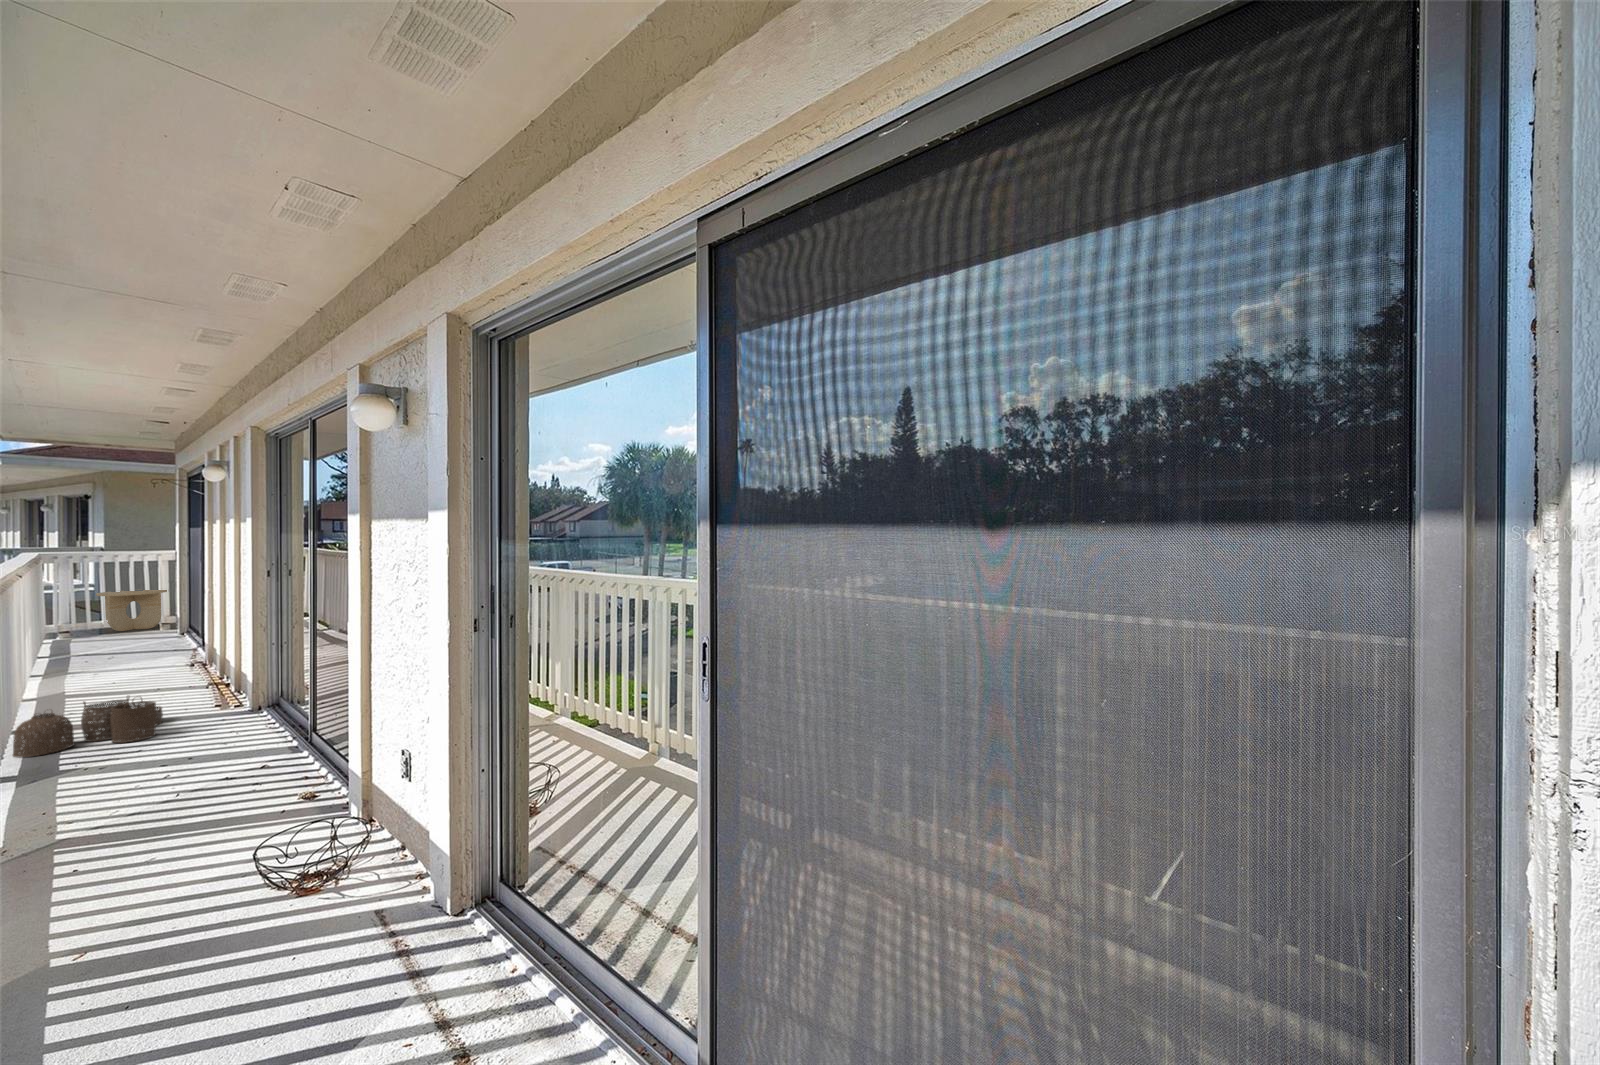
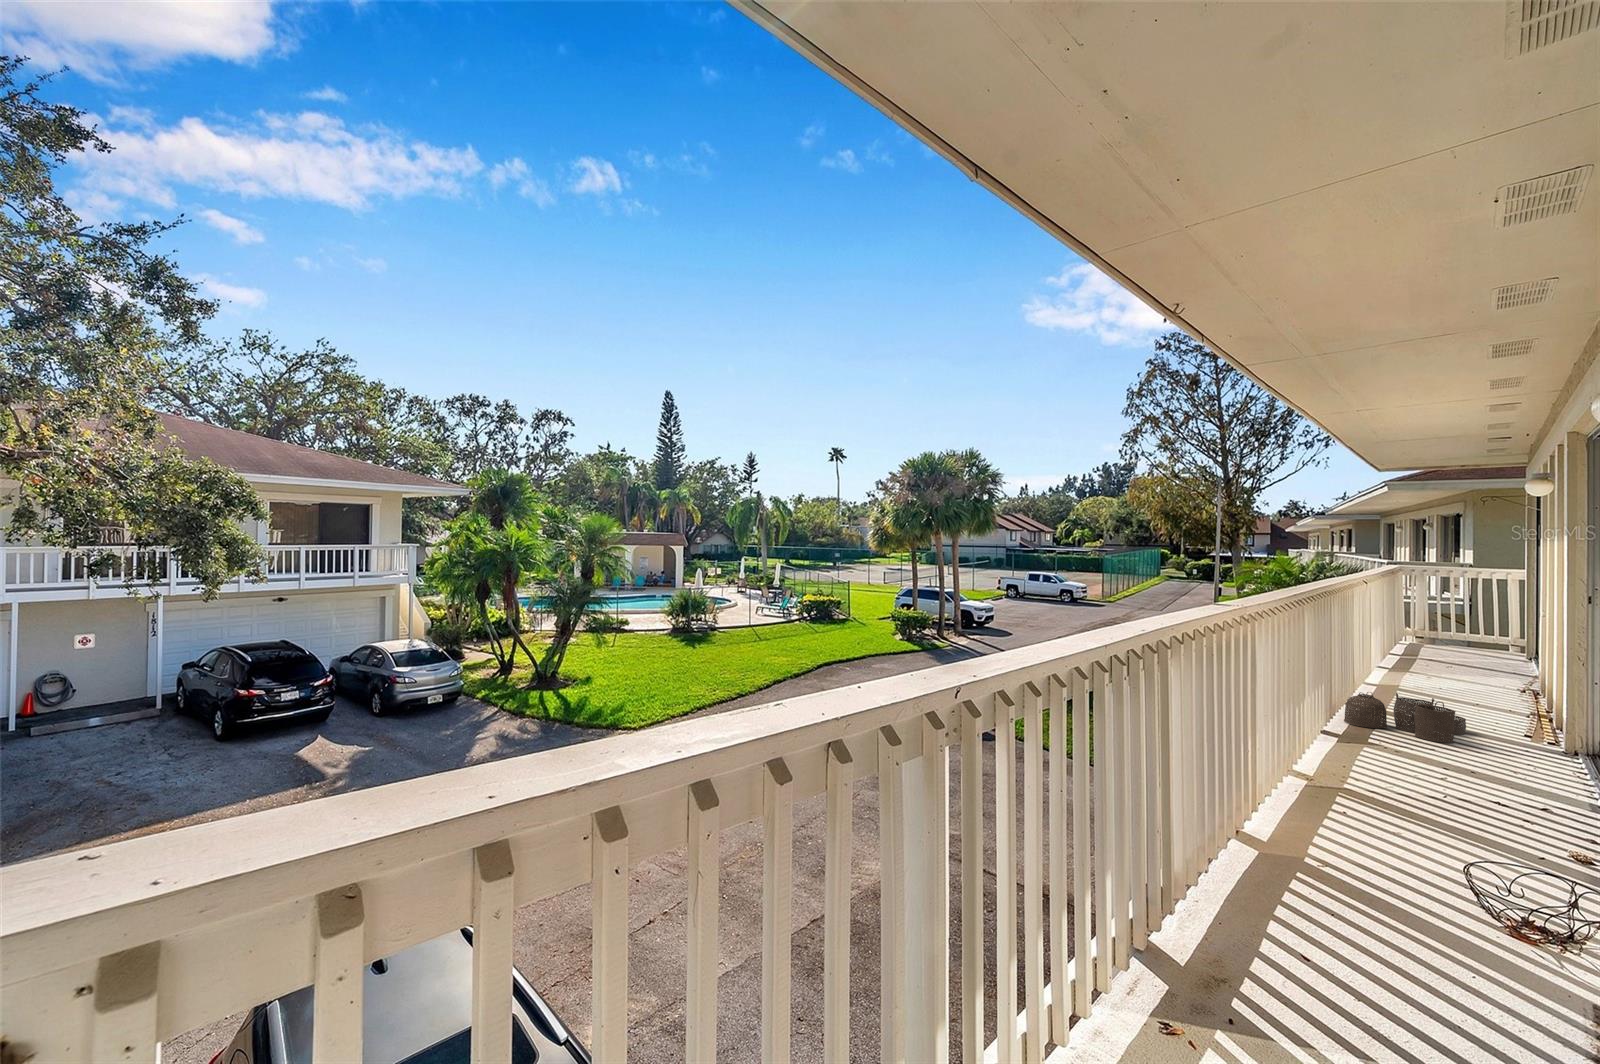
side table: present [96,589,167,631] -> none [1449,606,1521,648]

